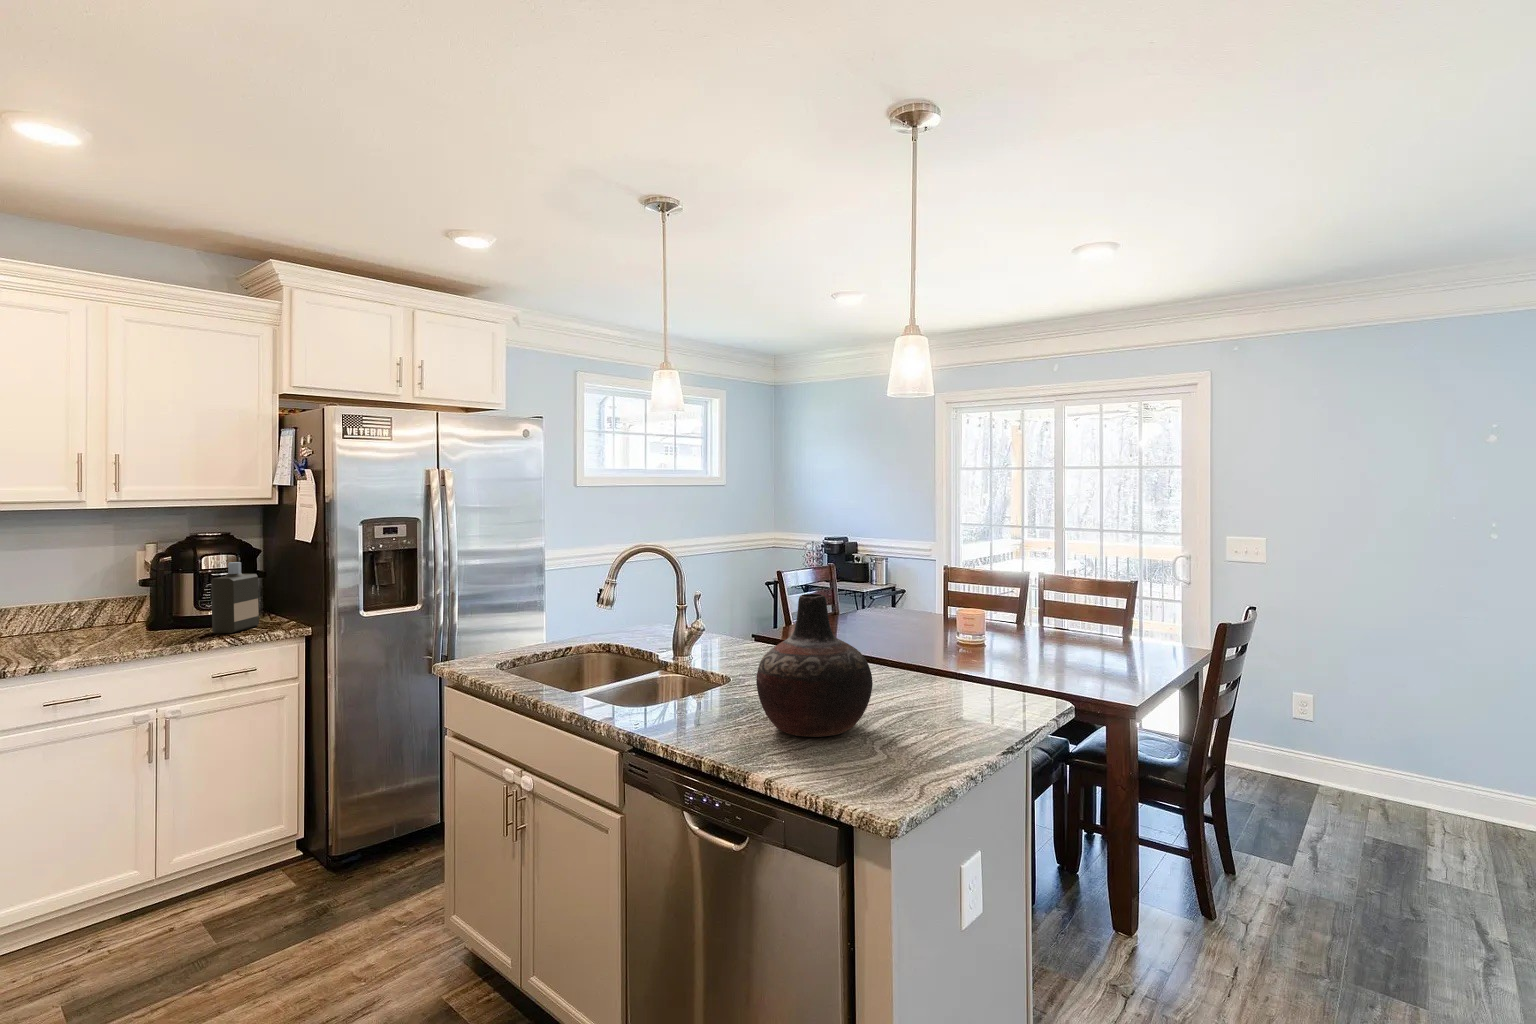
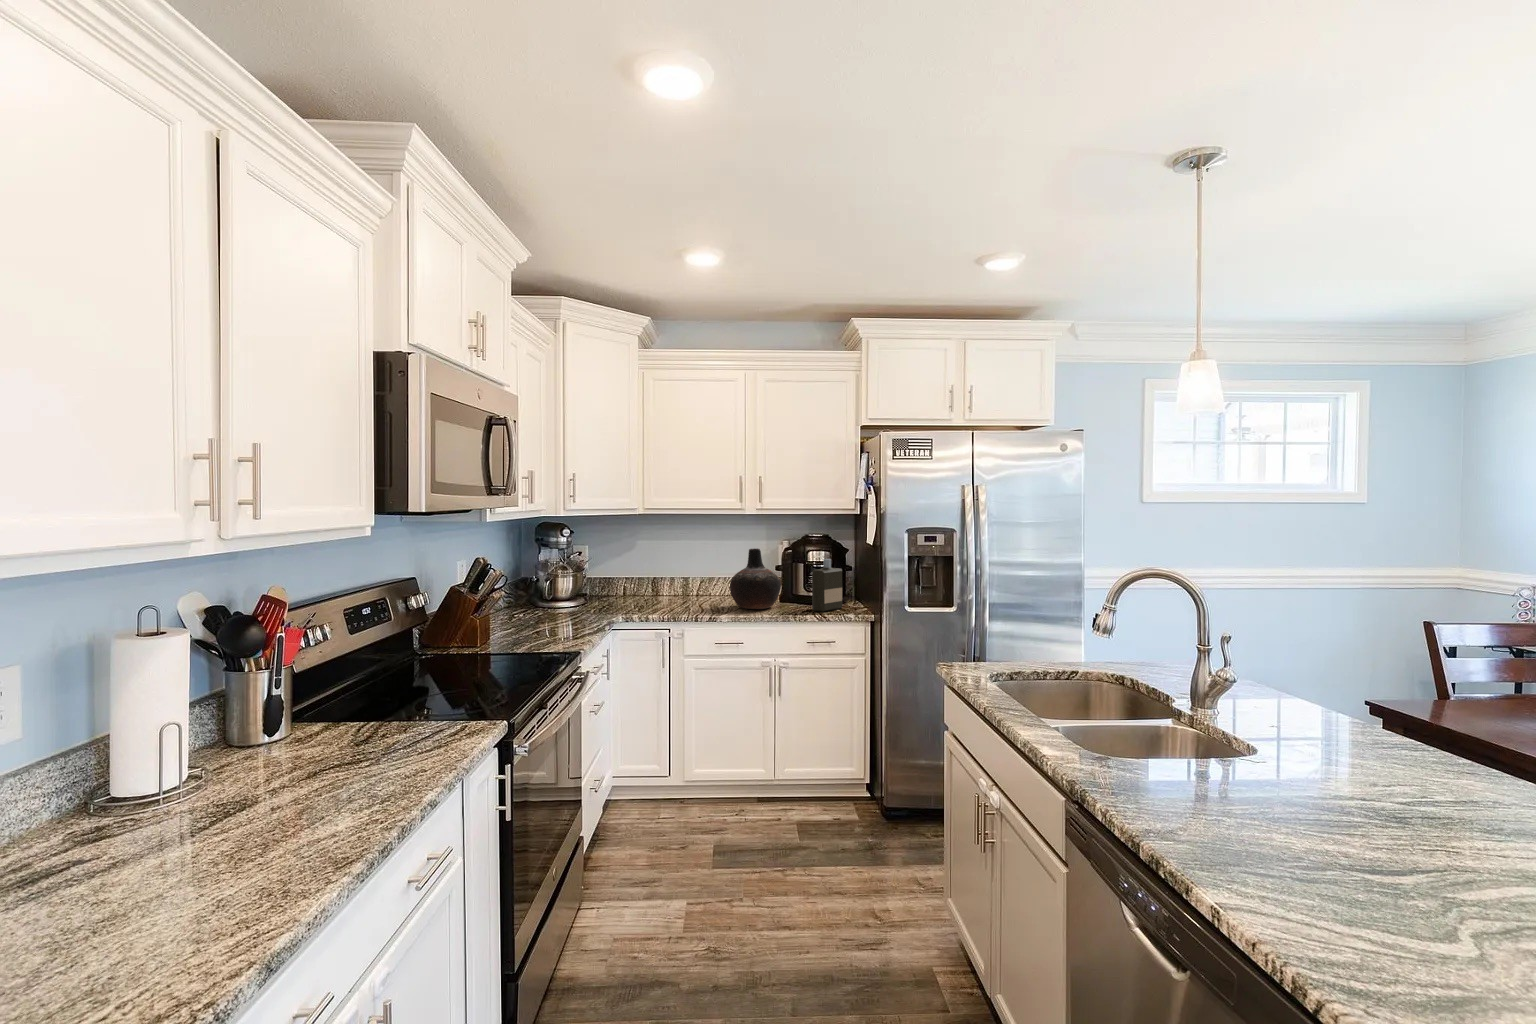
vase: present [756,594,873,737] -> present [730,548,781,609]

